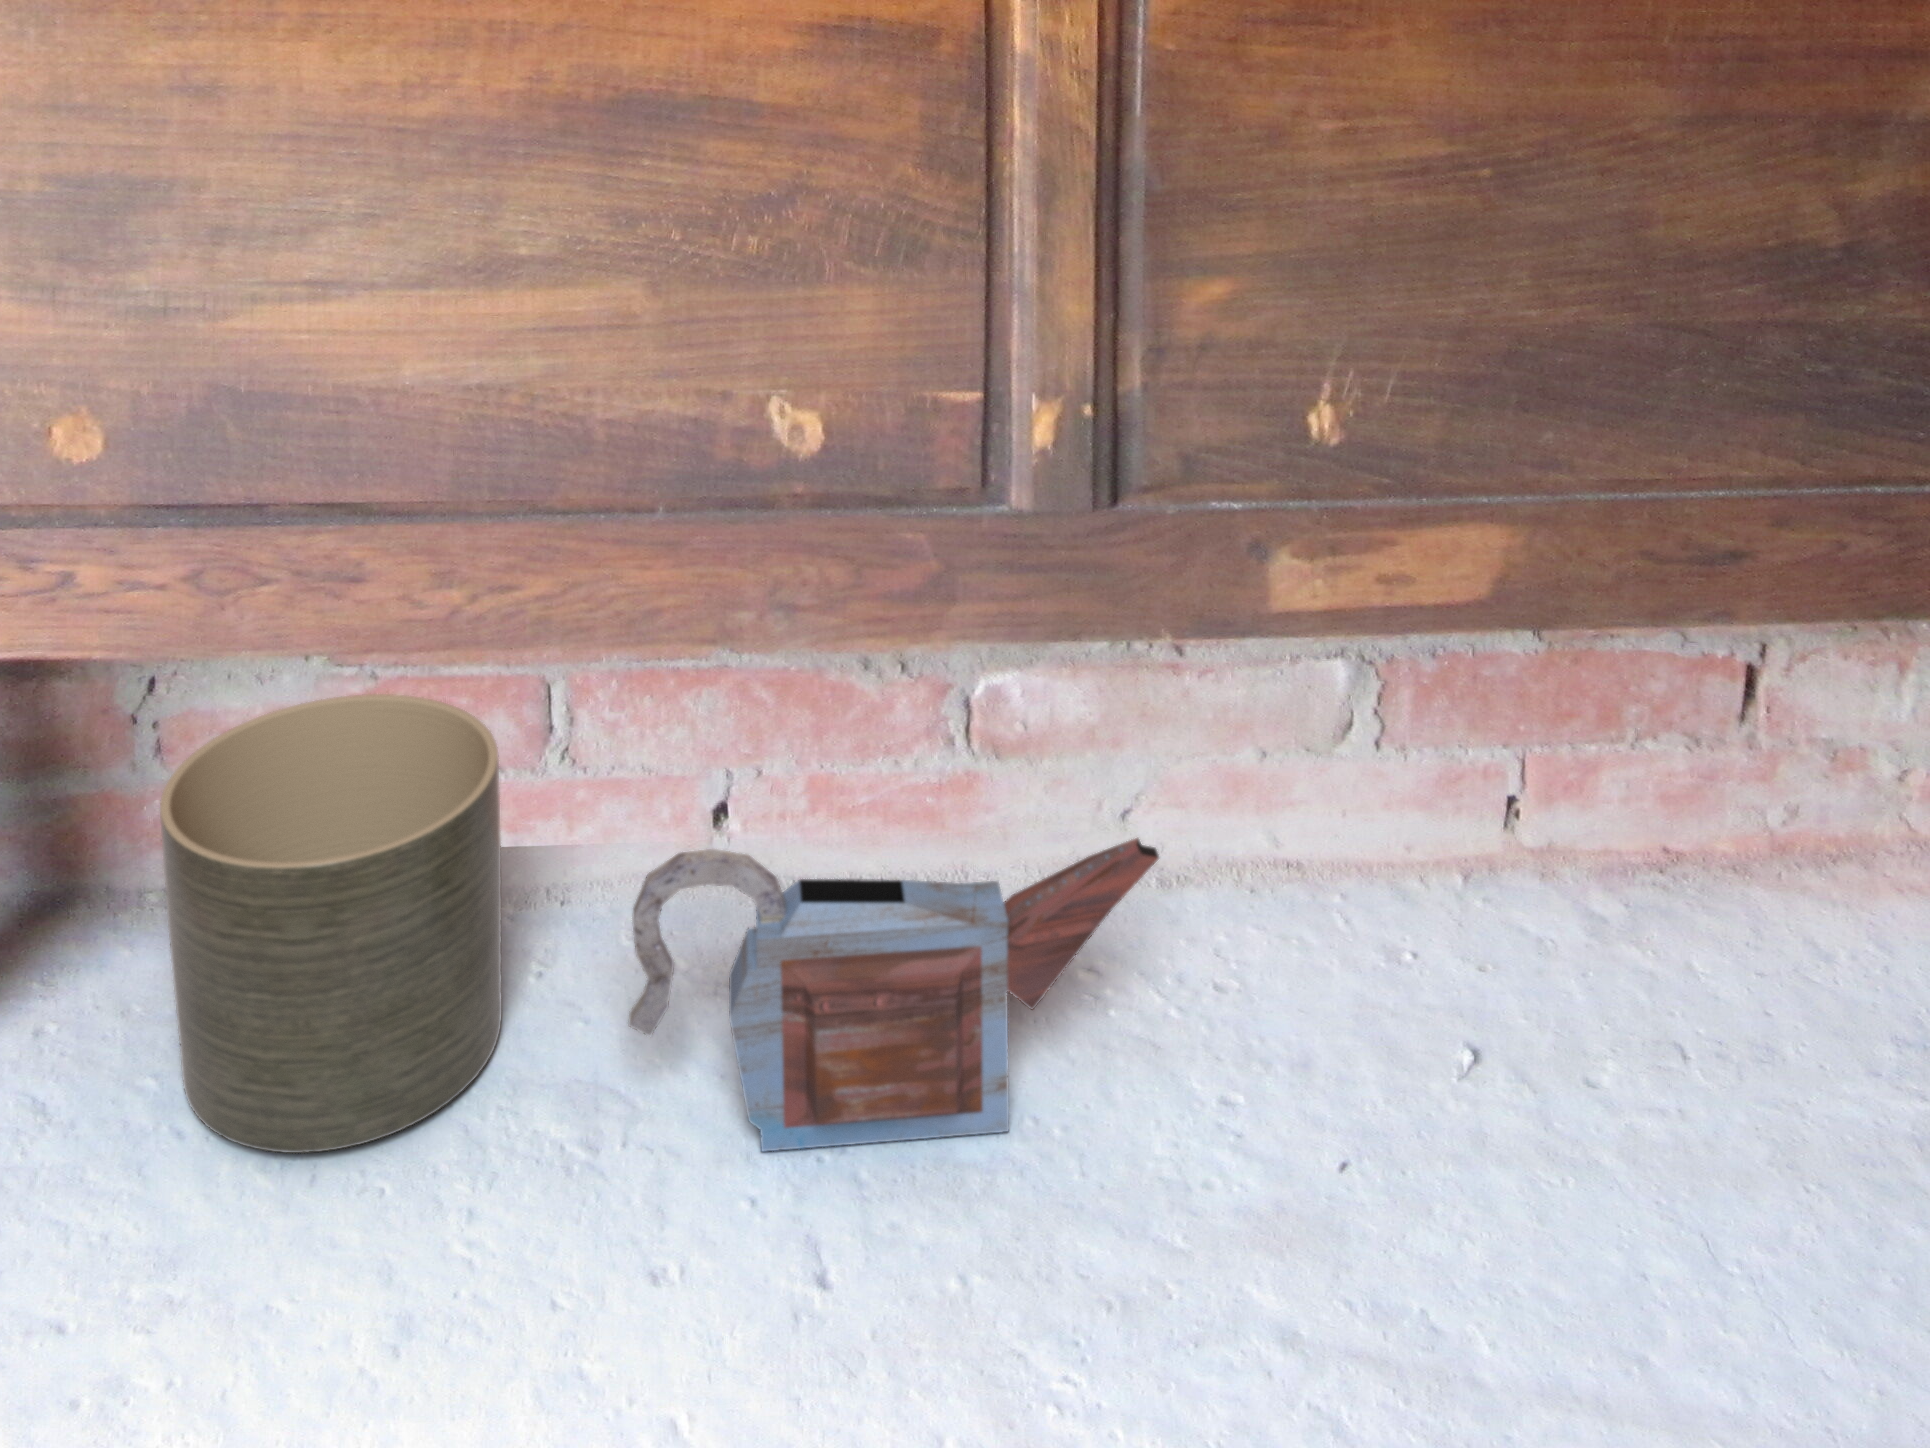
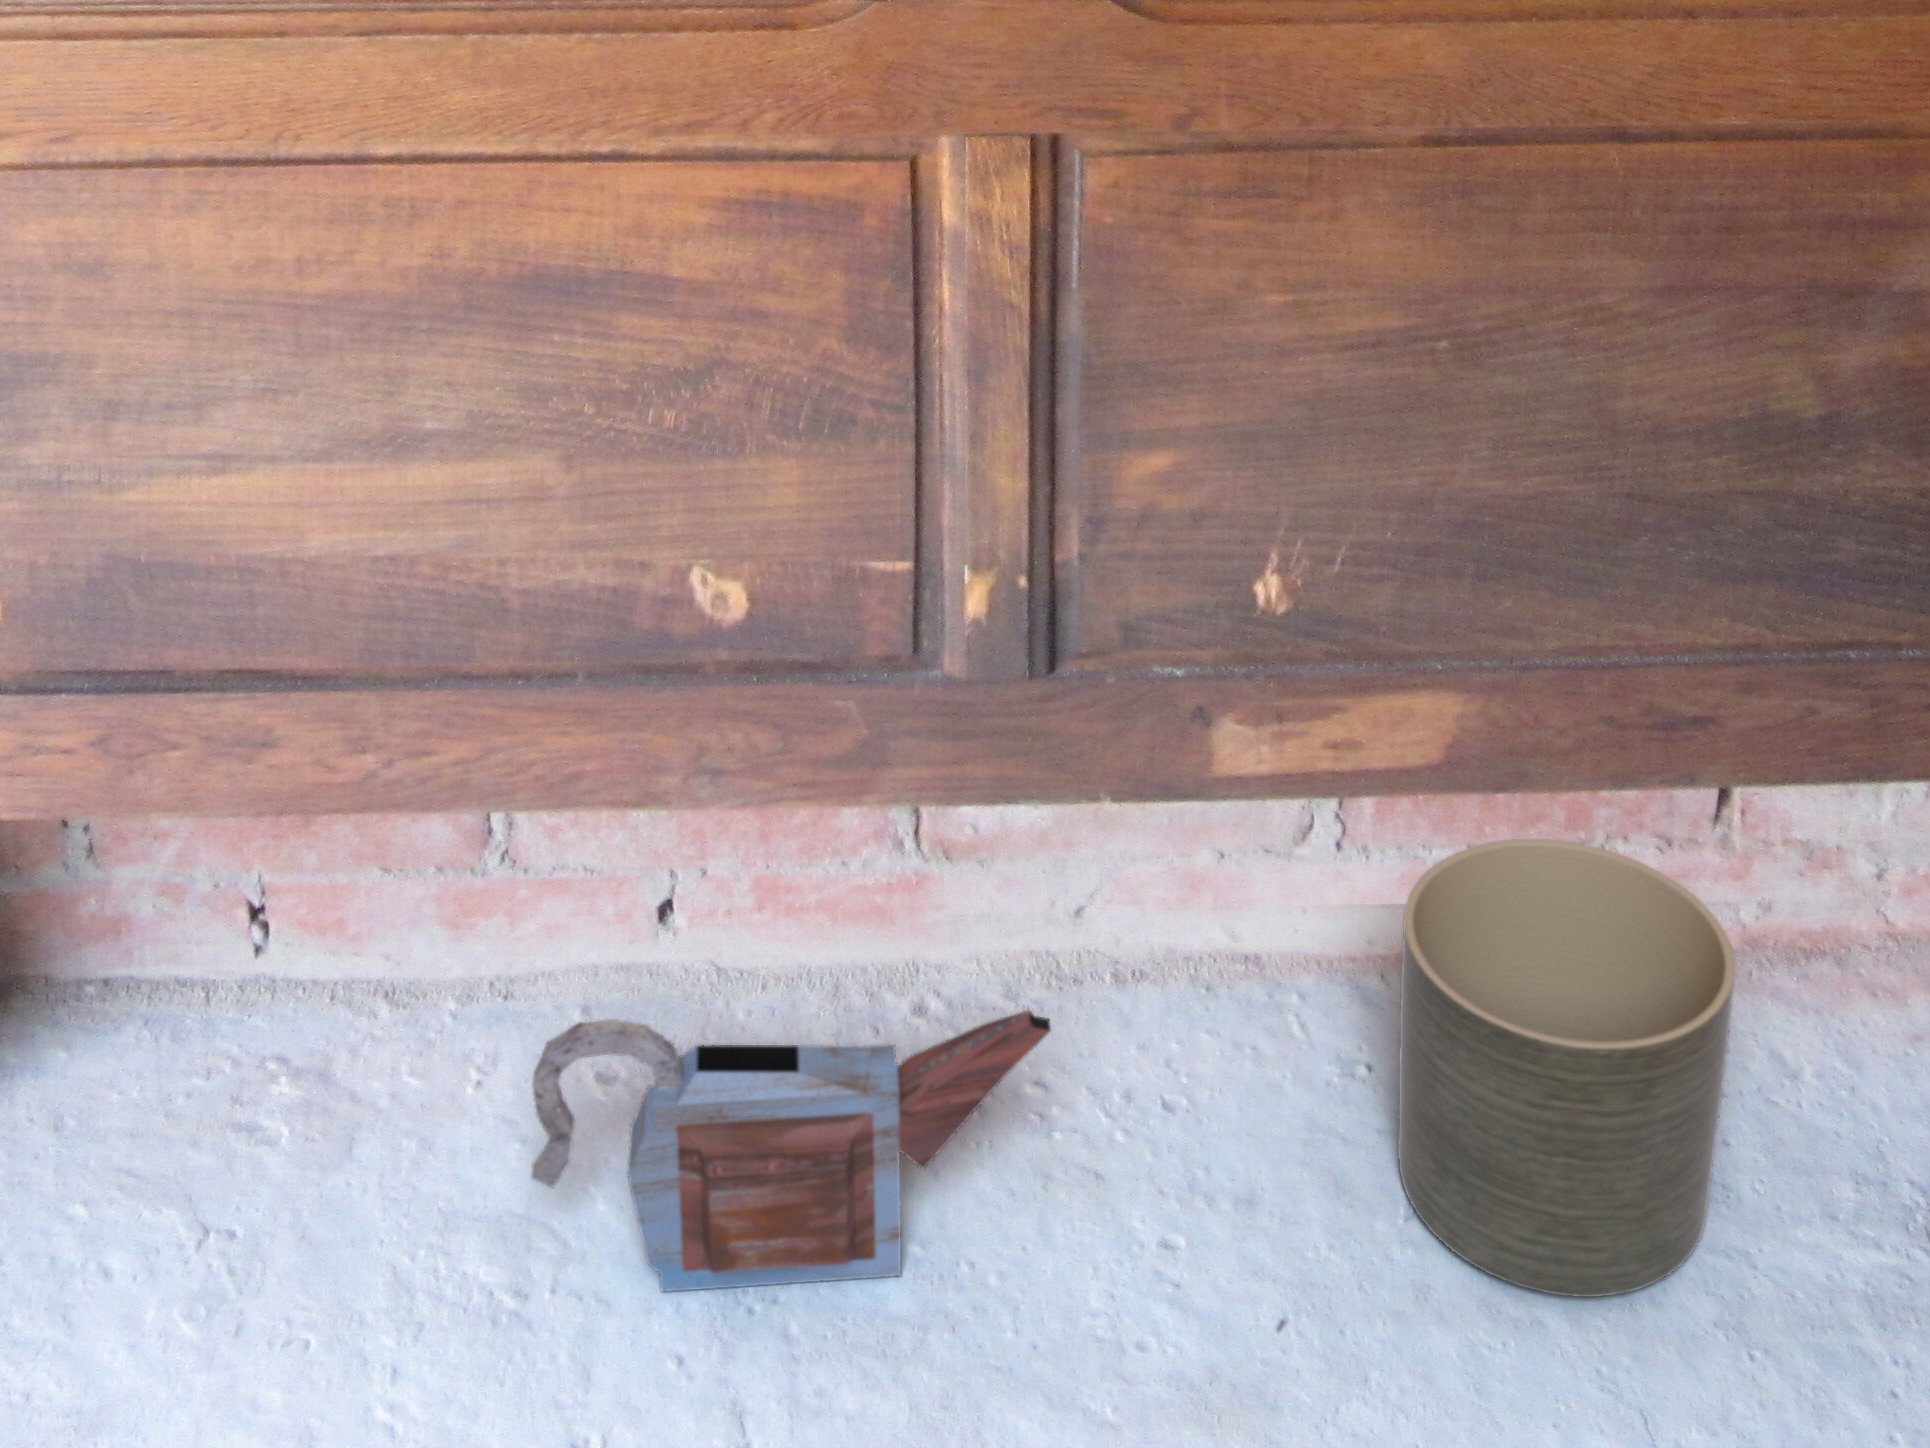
planter: present [160,694,502,1153] -> present [1398,839,1735,1297]

